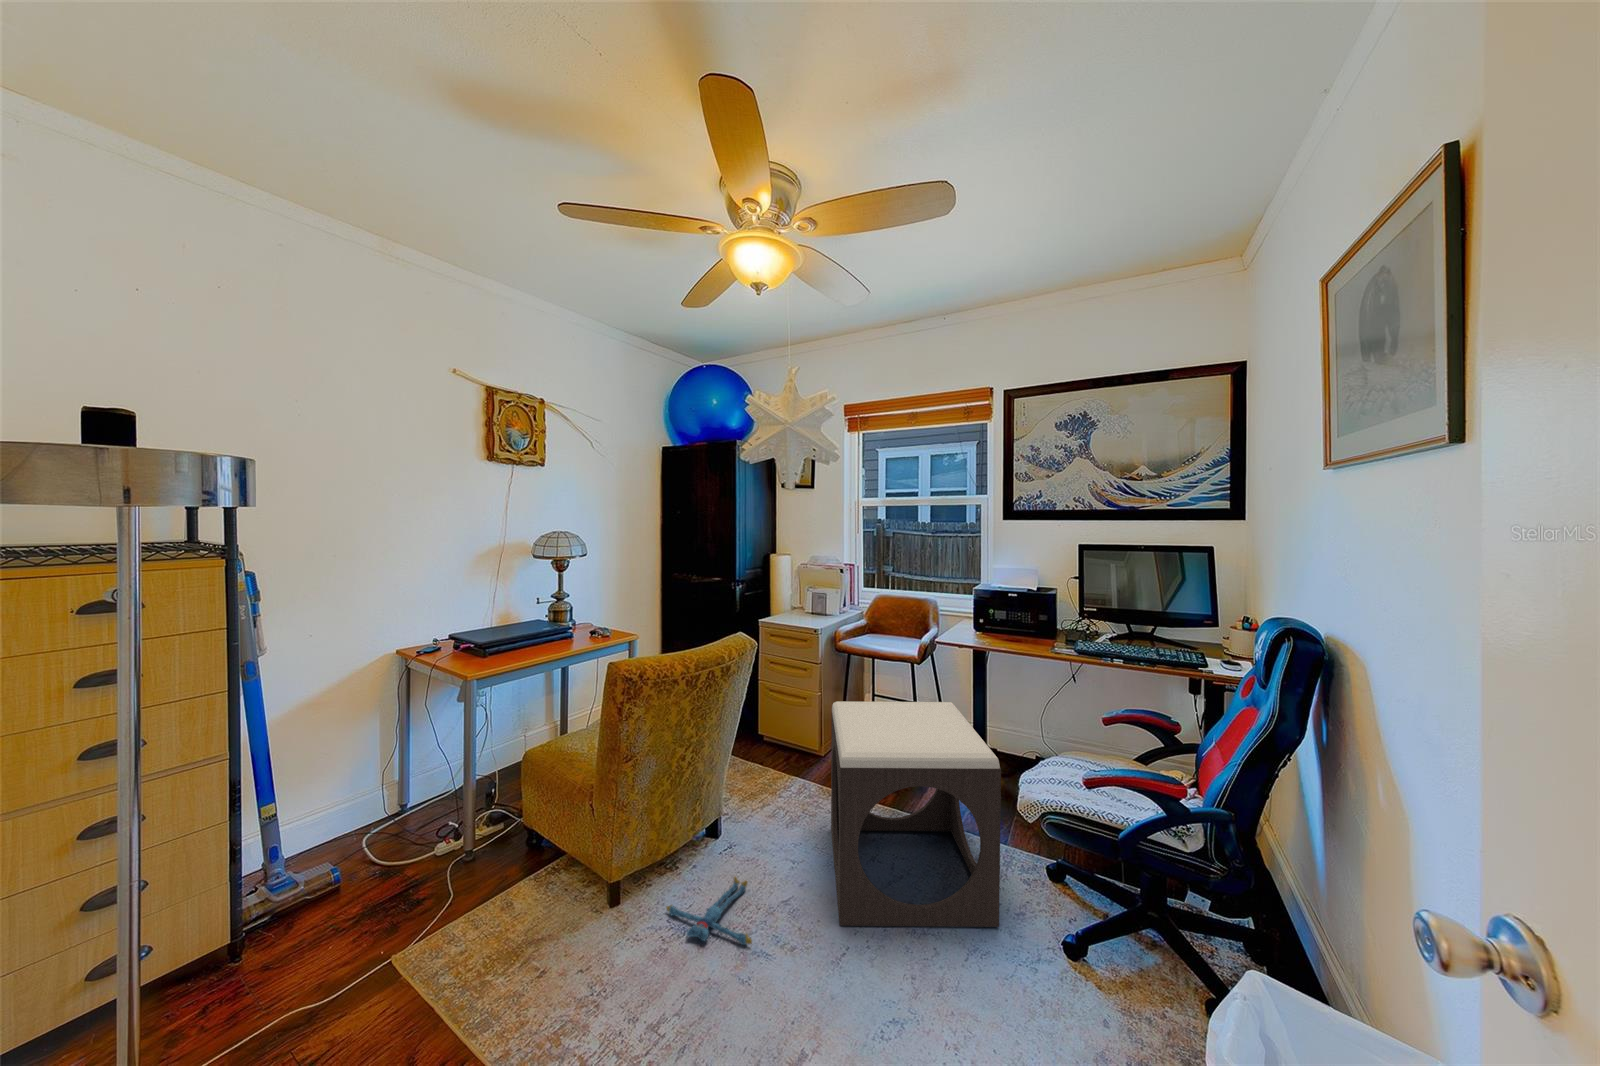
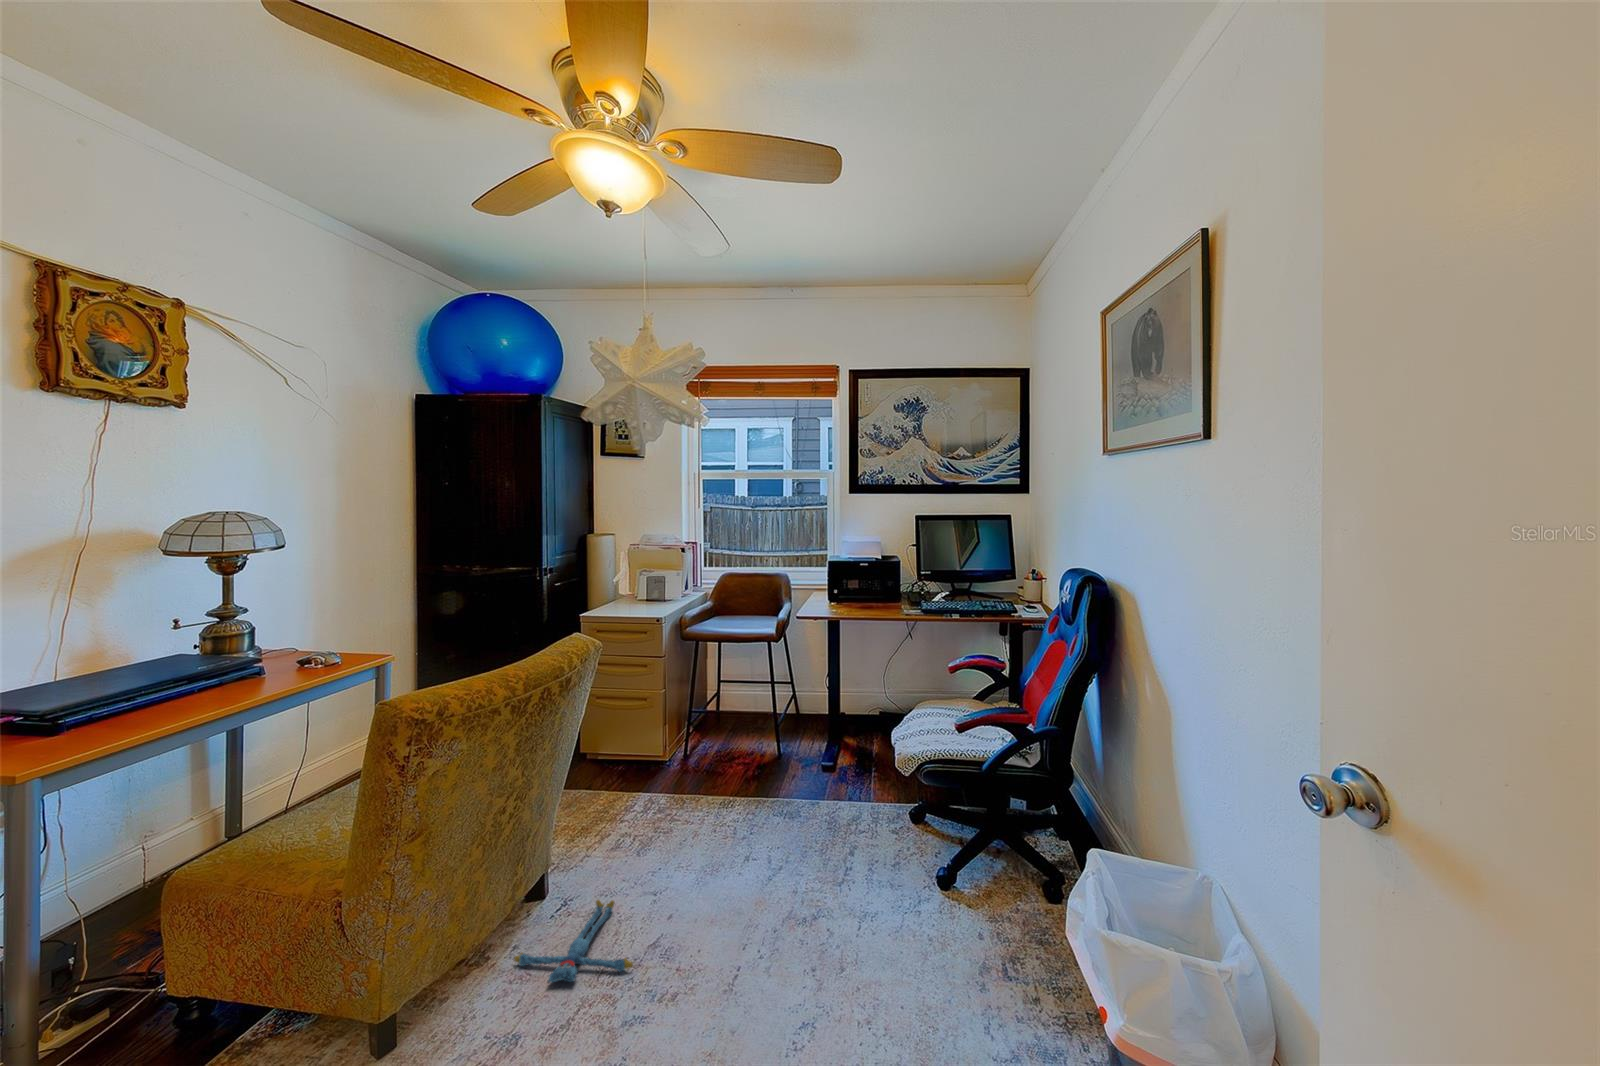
footstool: present [831,702,1001,927] -> none [695,672,878,919]

